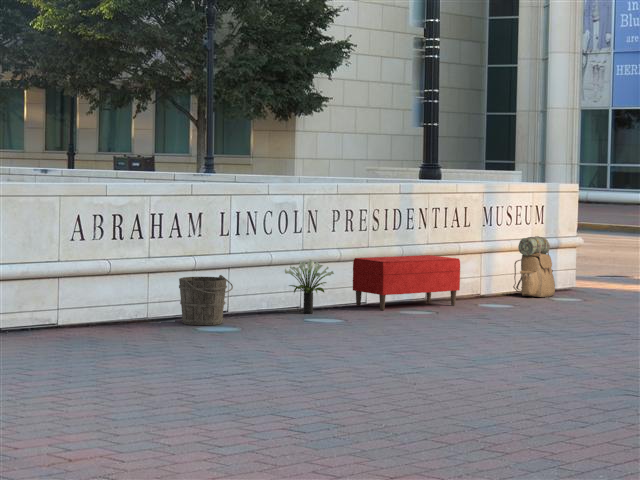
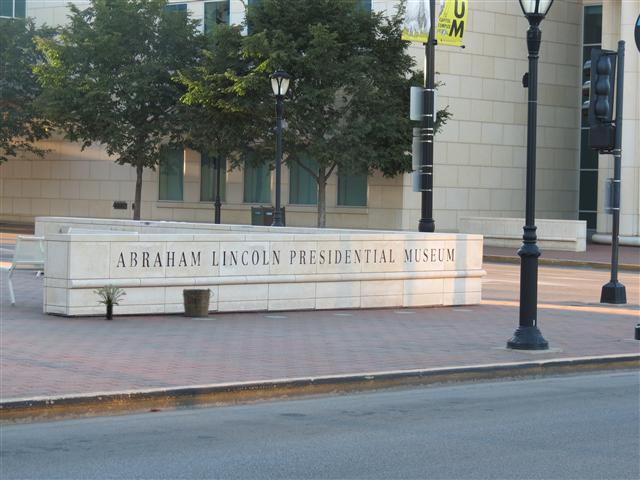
backpack: present [513,236,555,297] -> none [425,269,453,309]
bench: present [353,255,460,310] -> none [304,280,374,313]
potted plant: present [285,260,334,314] -> present [94,284,126,320]

